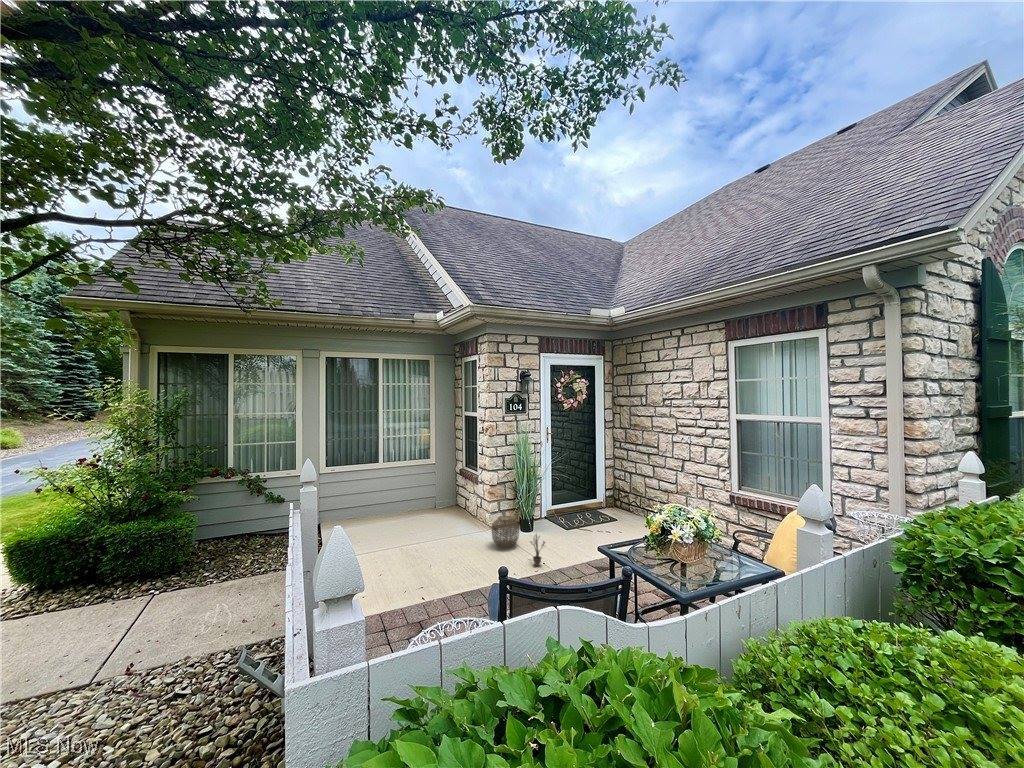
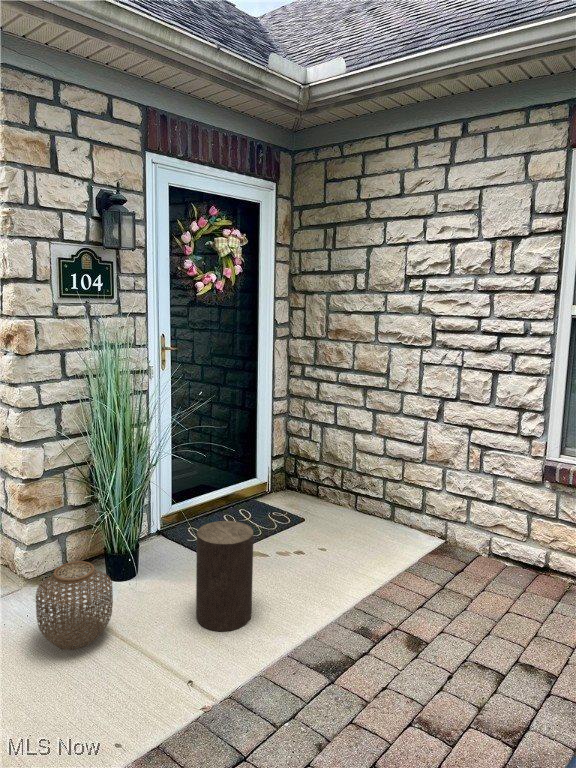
stool: none [552,507,575,552] -> present [196,521,254,631]
decorative plant: present [531,534,545,566] -> none [147,617,202,699]

